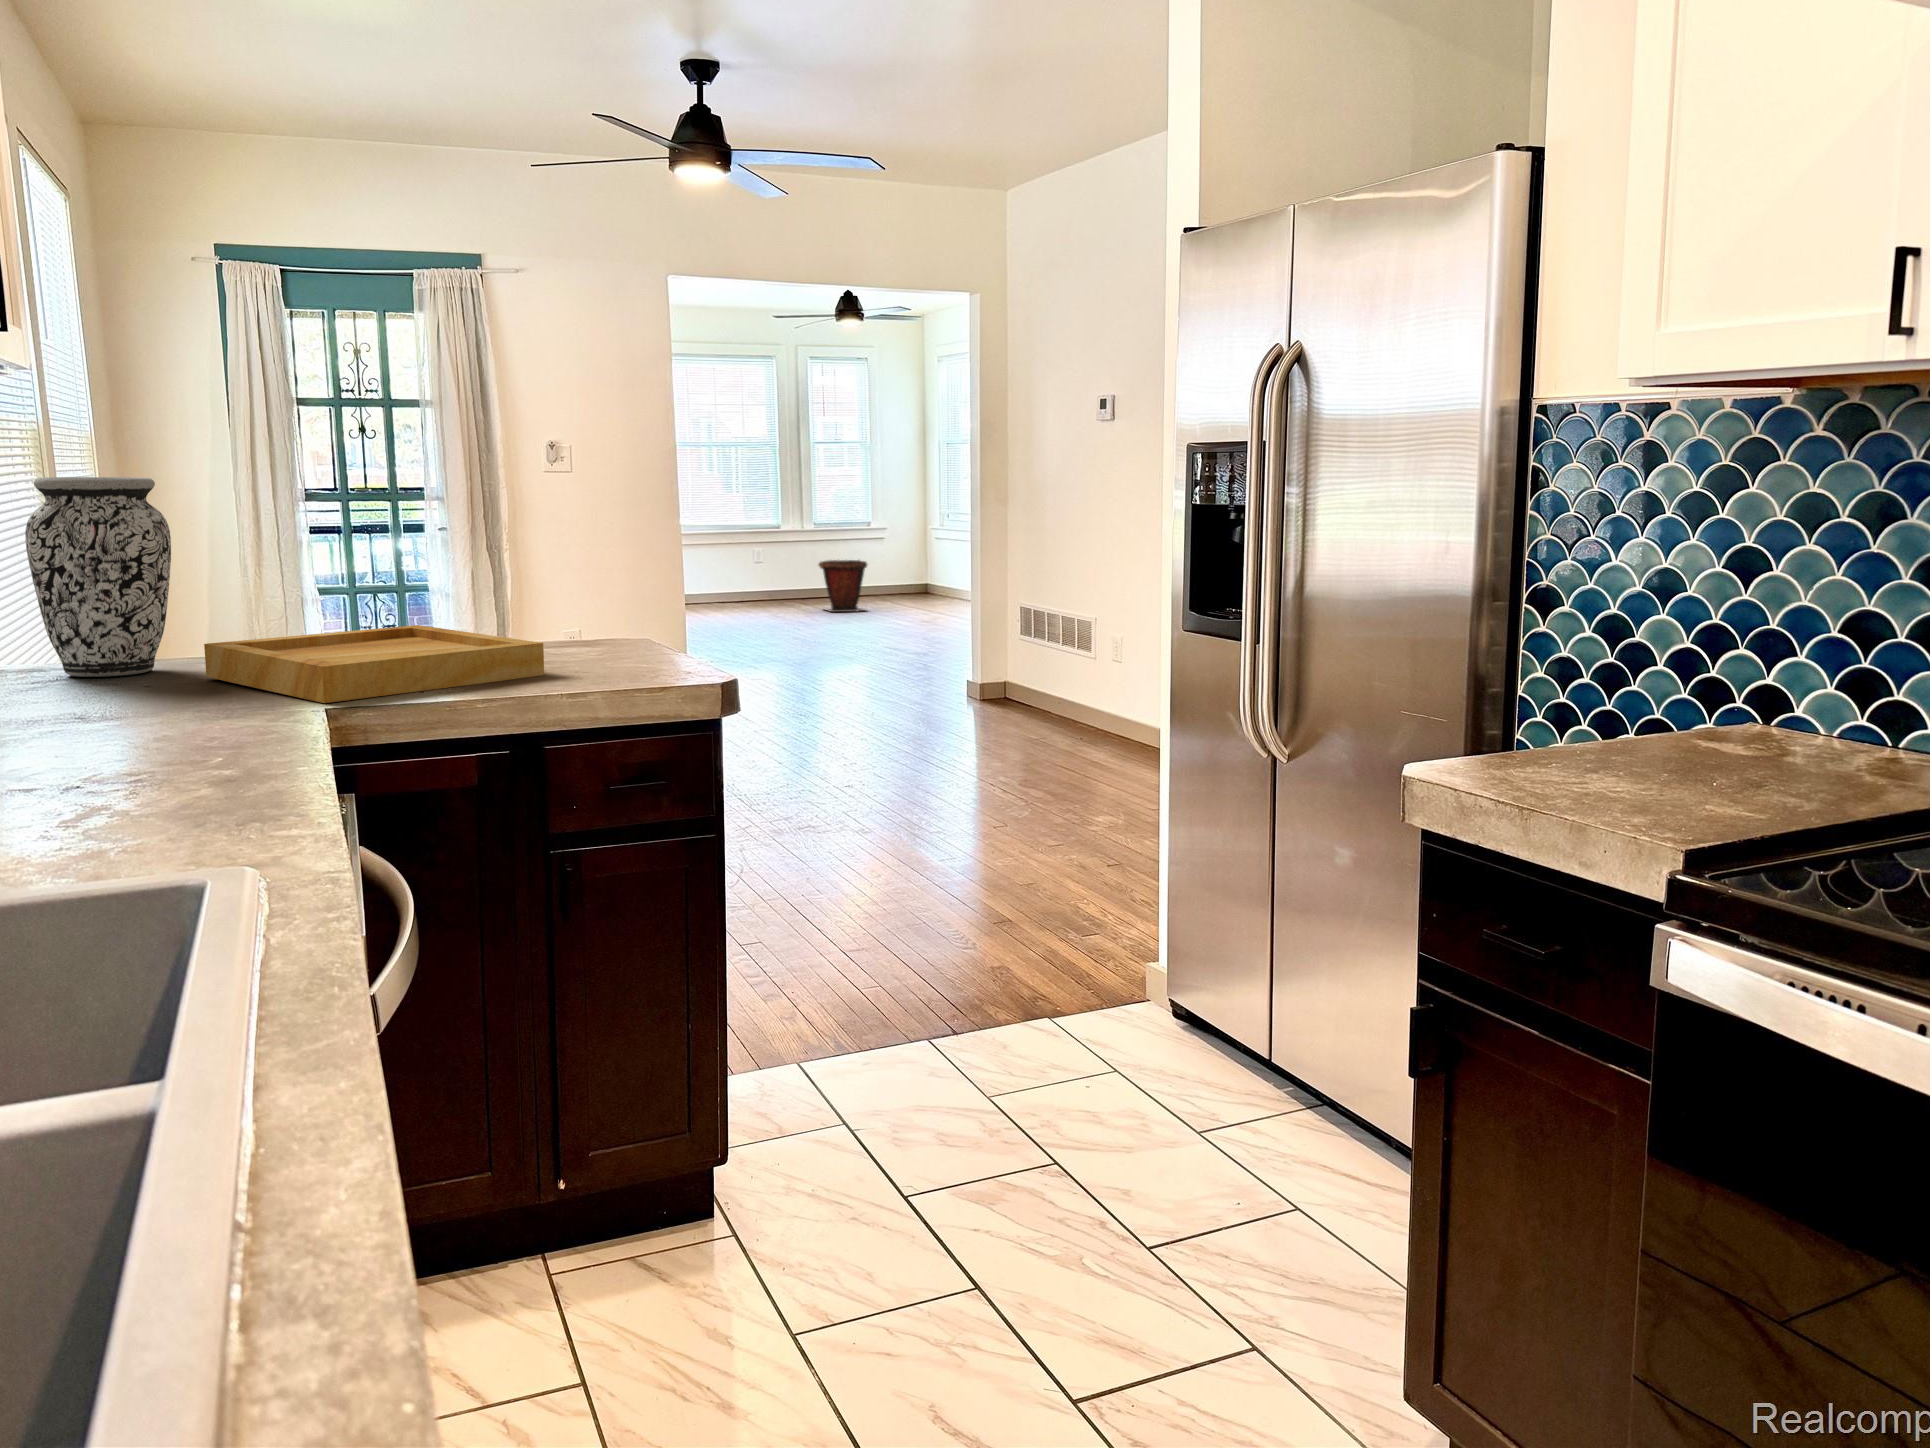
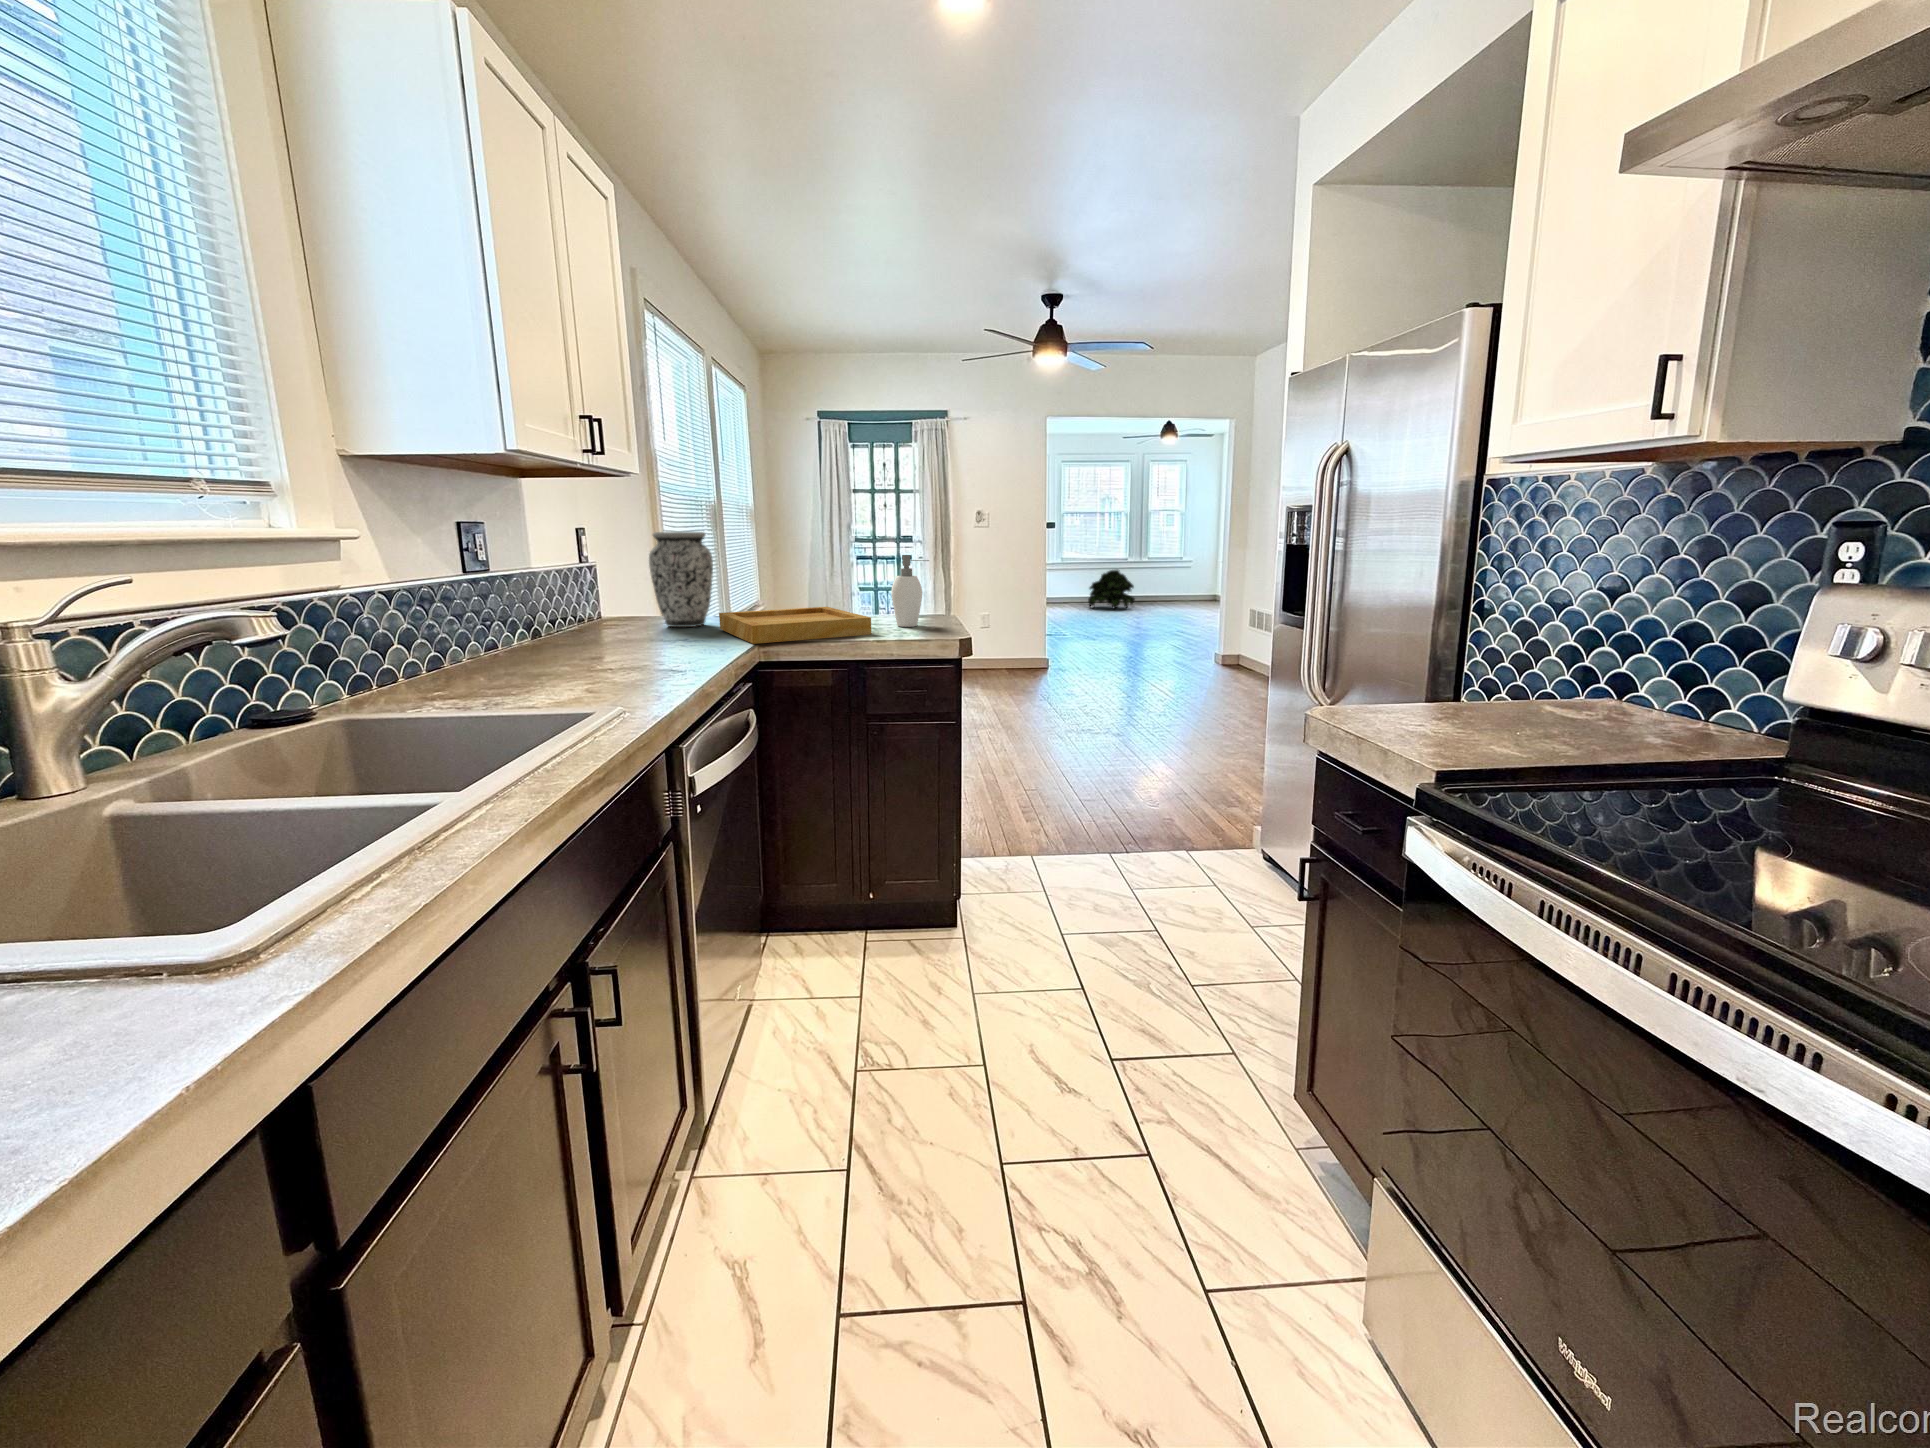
soap dispenser: none [561,524,637,659] -> present [891,555,929,627]
potted plant: none [721,547,803,618] -> present [1088,570,1135,608]
waste bin: present [819,560,867,612] -> none [1146,576,1176,607]

